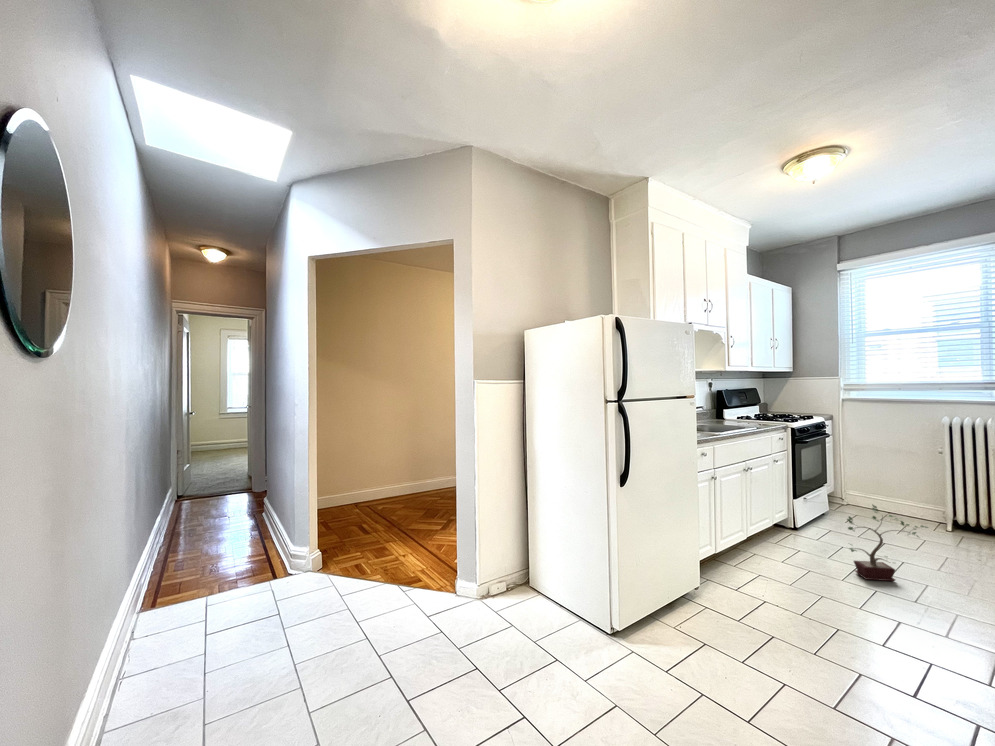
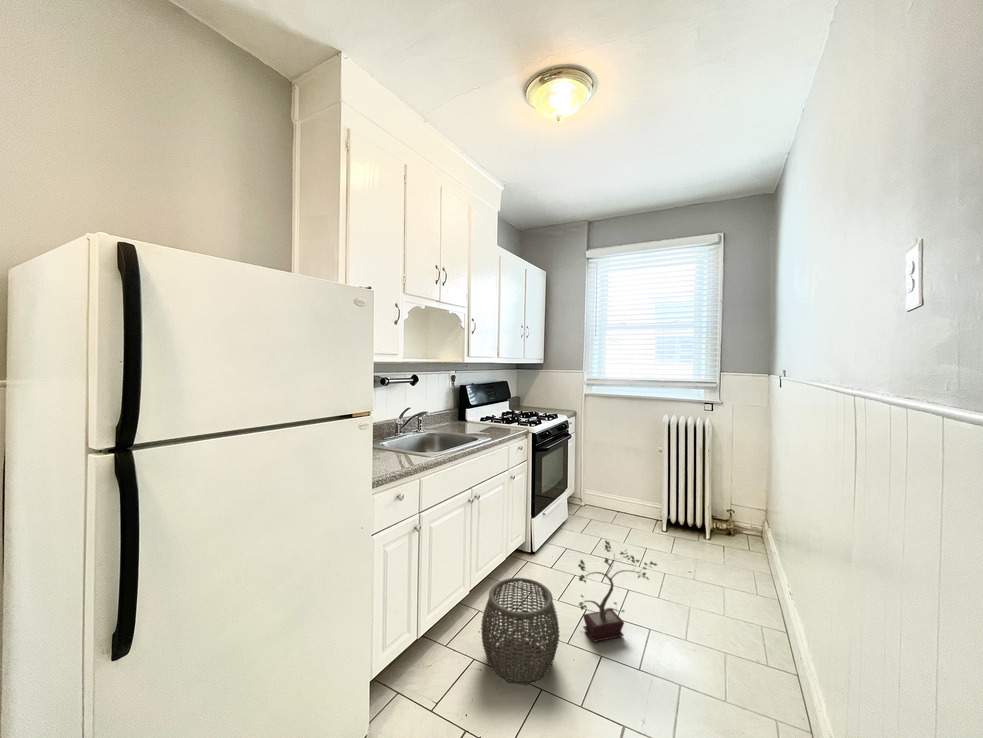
woven basket: none [765,522,833,587] -> present [481,578,559,684]

